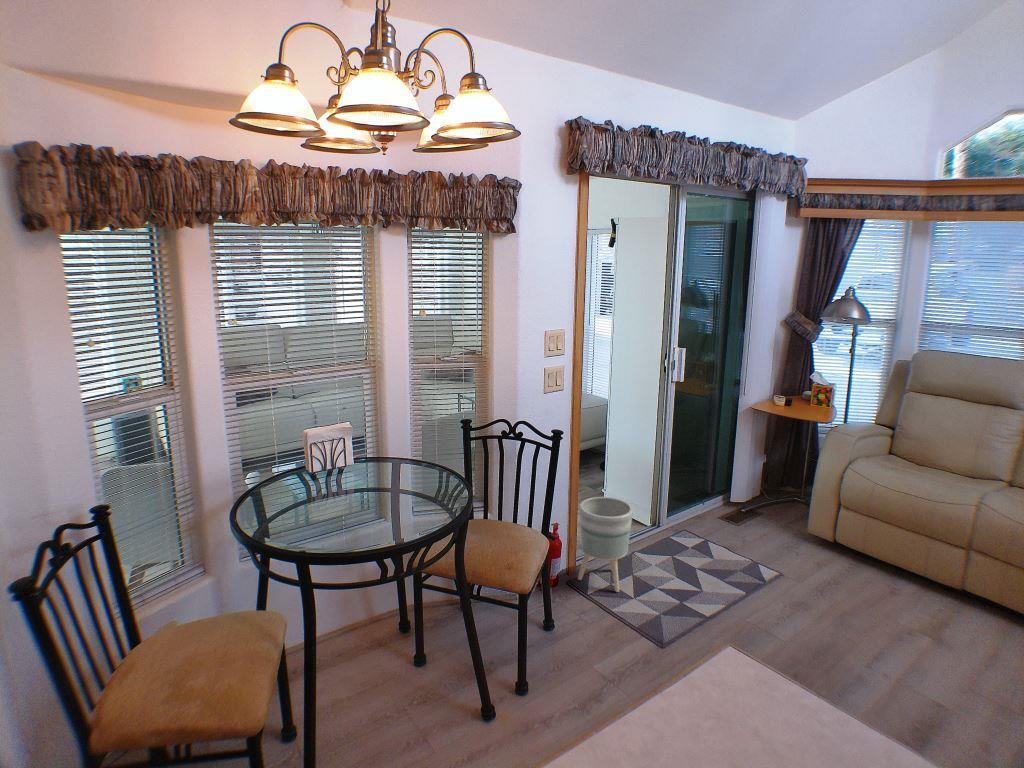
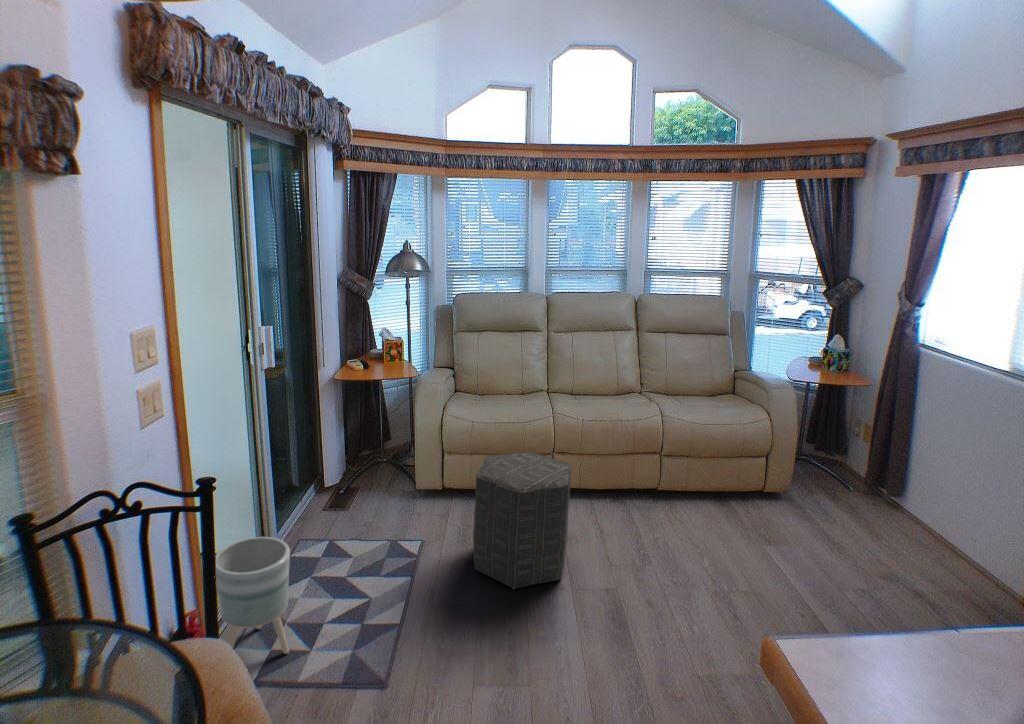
ottoman: none [817,506,960,664] -> present [473,452,572,589]

